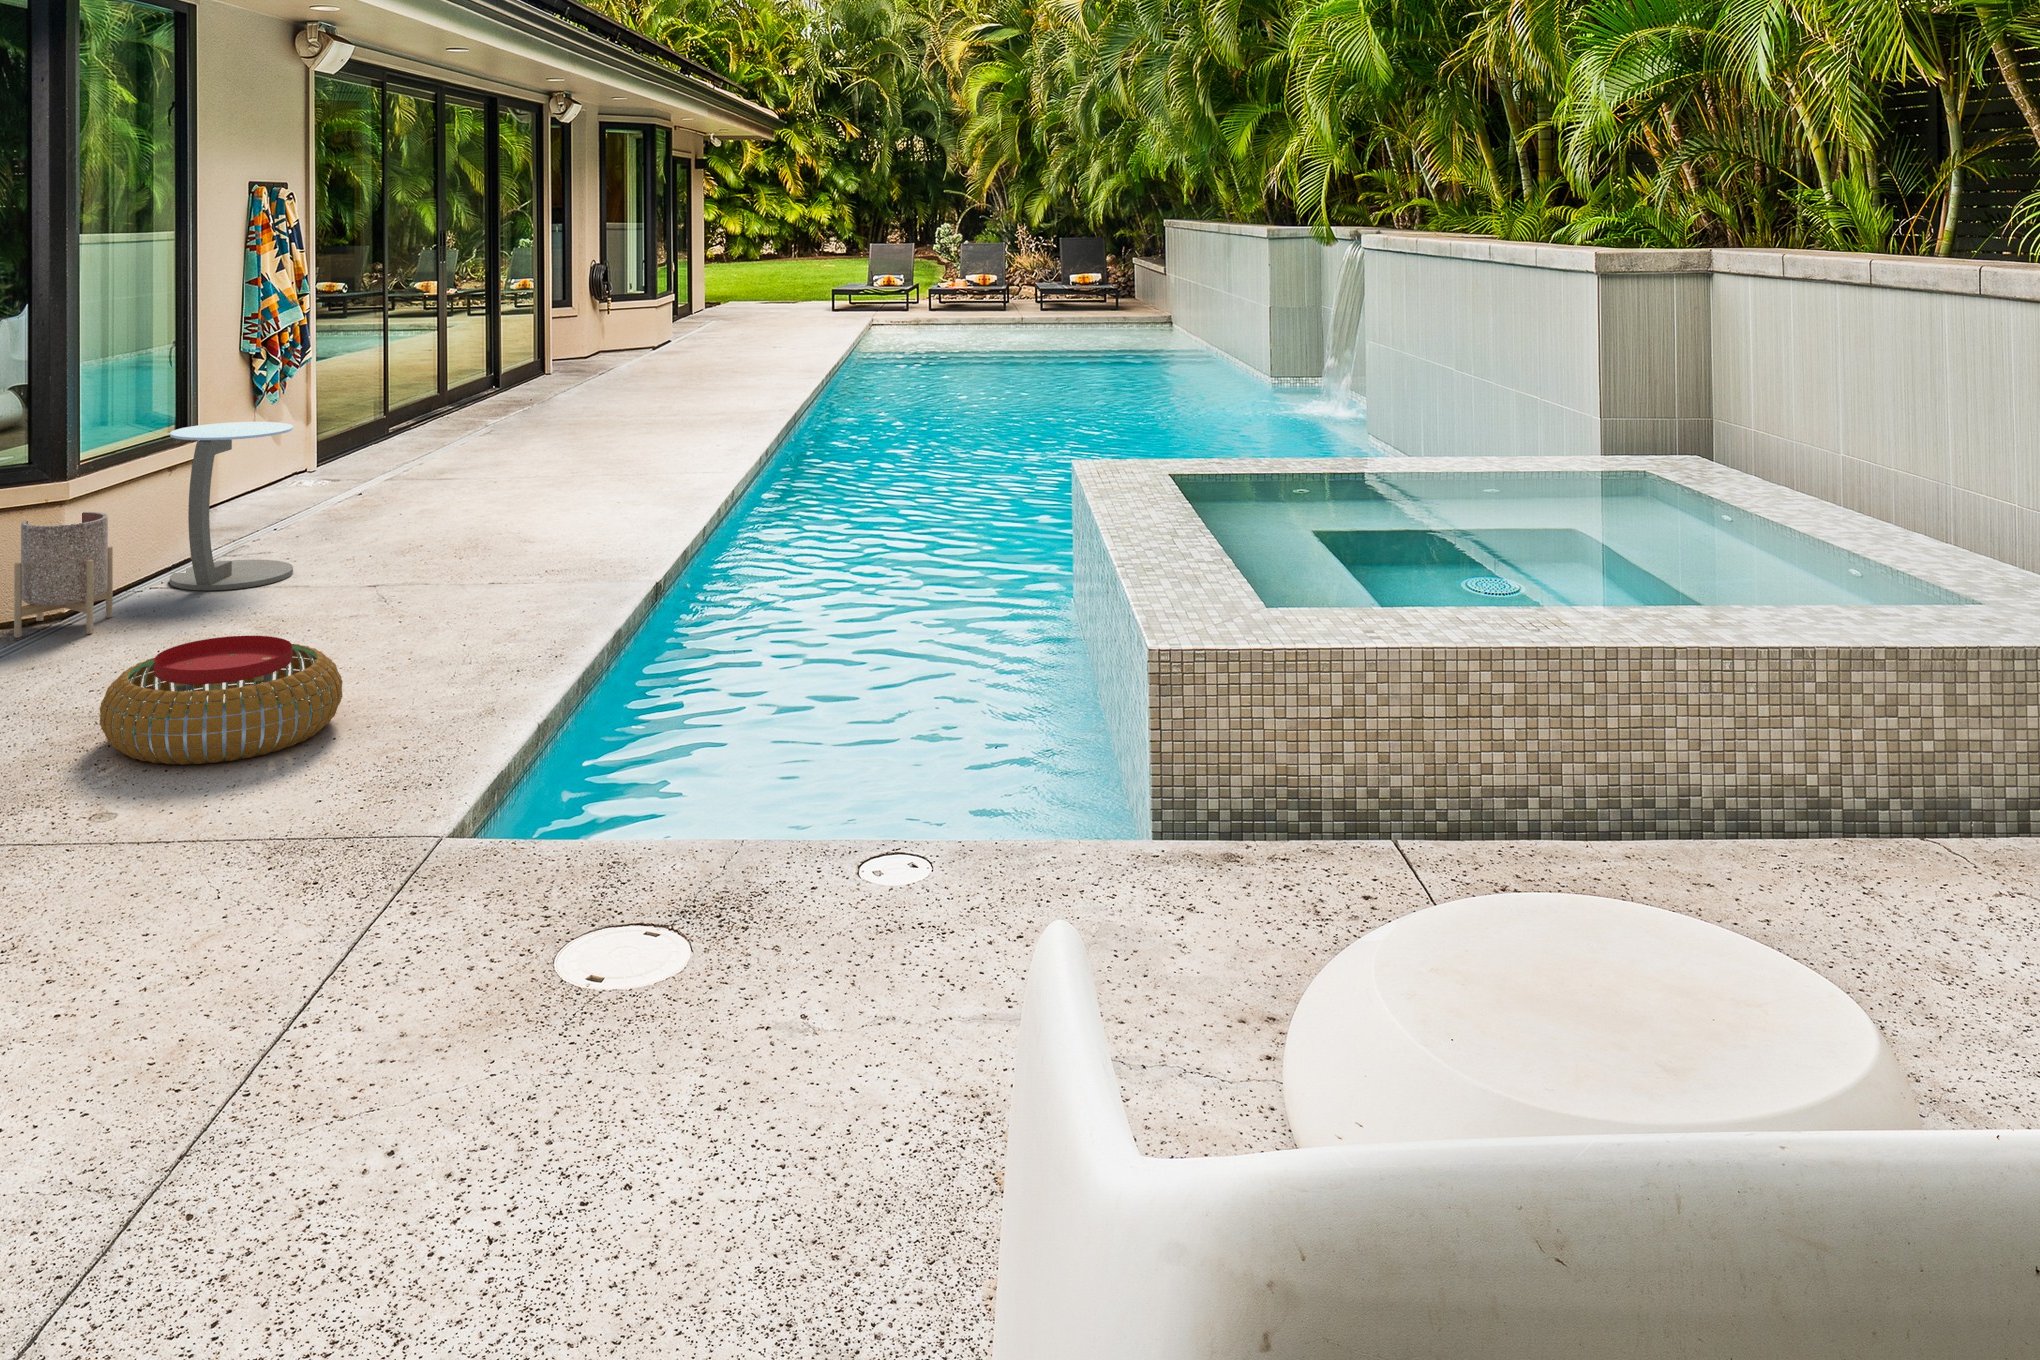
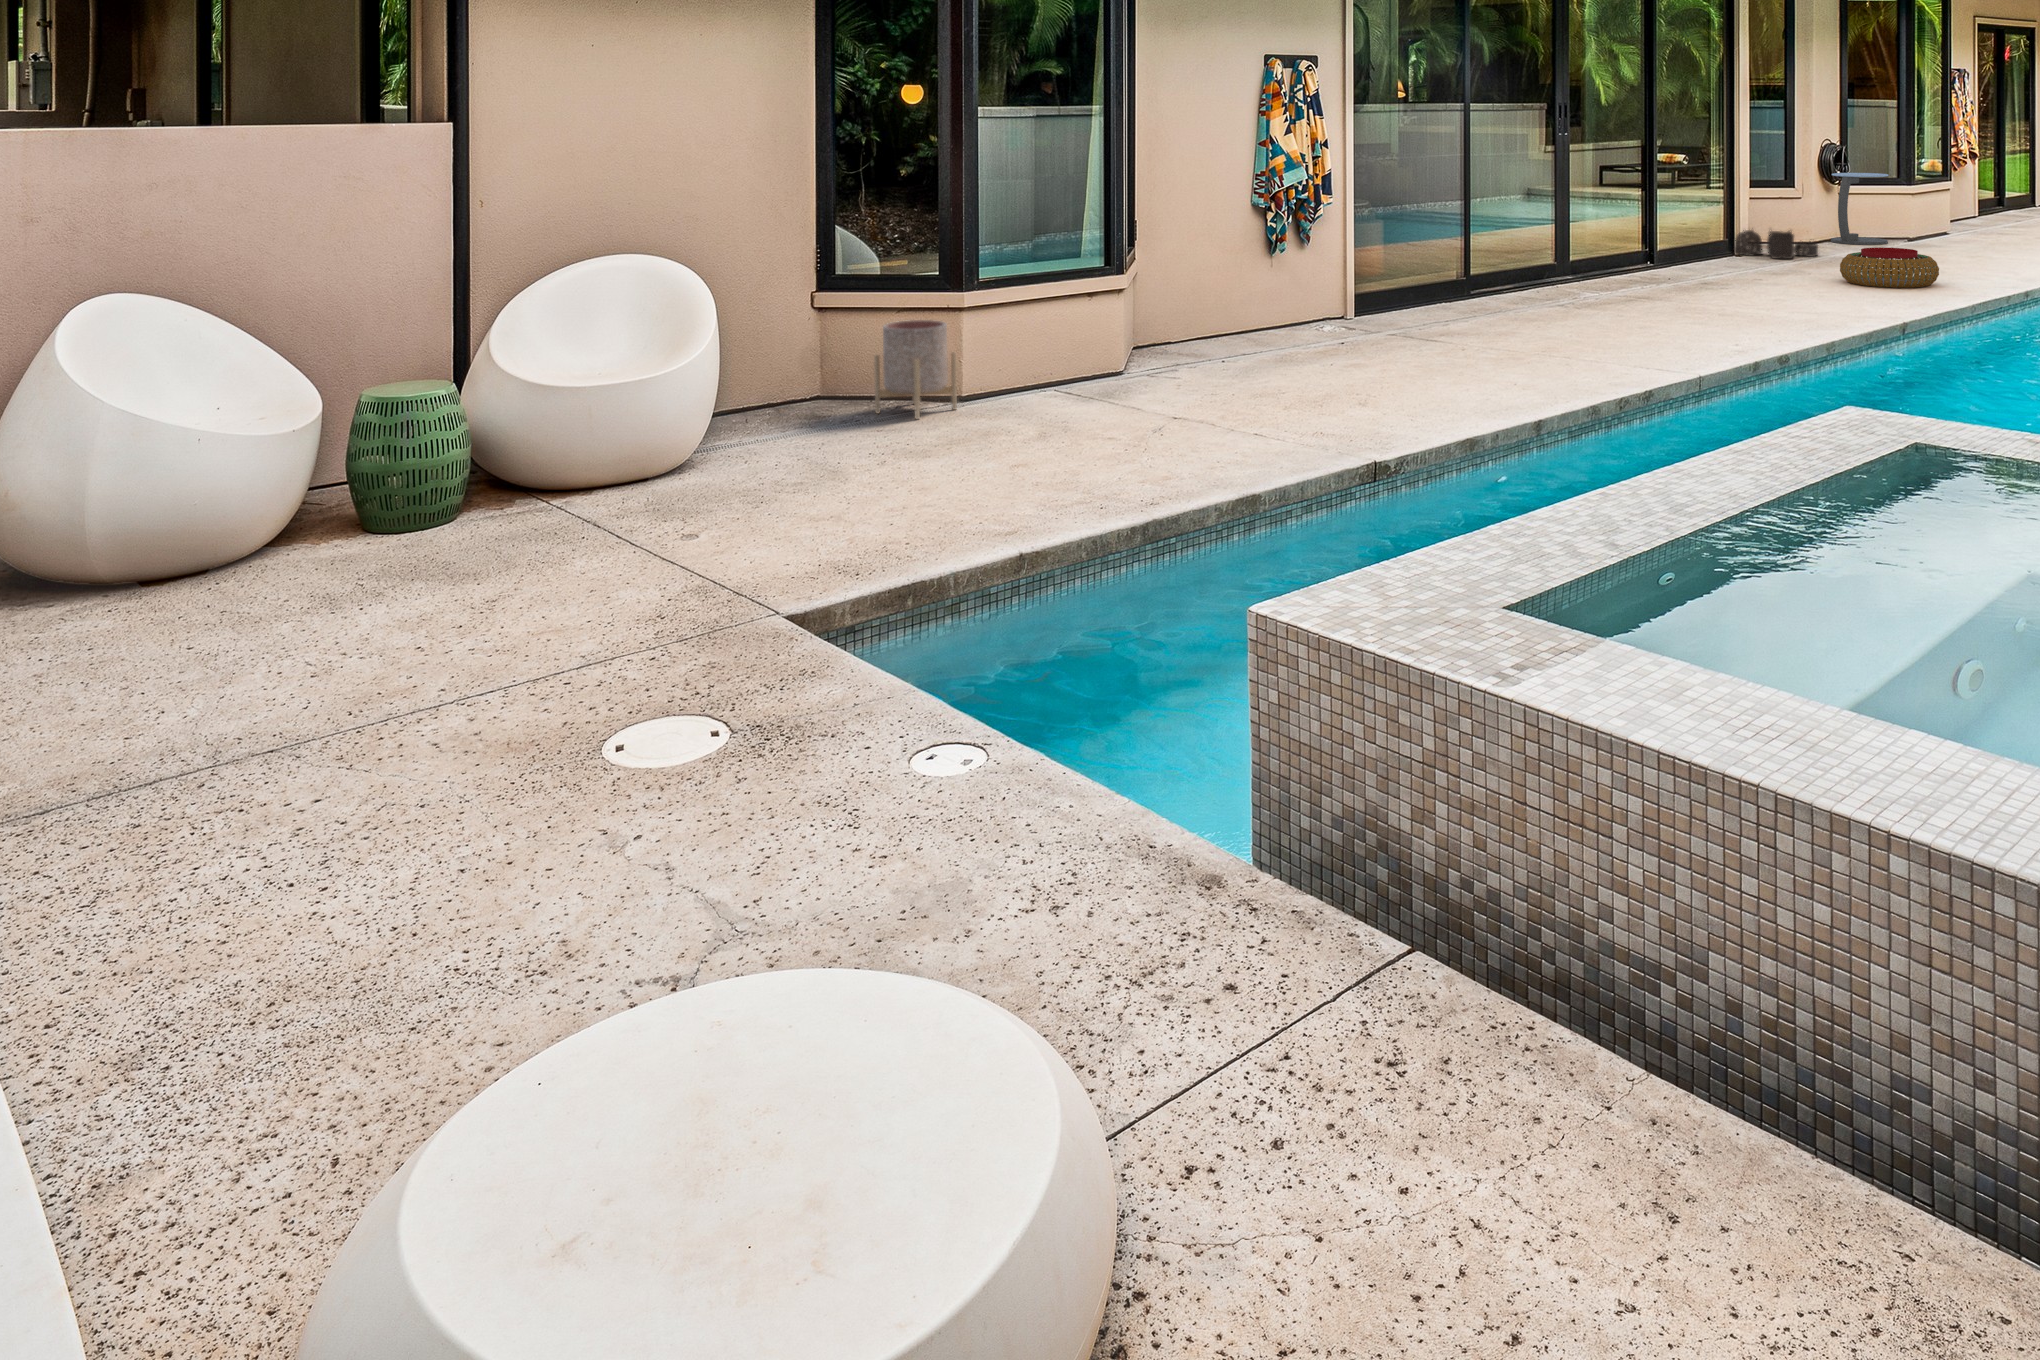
woven basket: none [552,350,628,379] -> present [1734,230,1818,259]
side table: present [170,422,293,590] -> present [1831,173,1889,245]
pouf: present [100,636,343,765] -> present [1840,247,1939,288]

